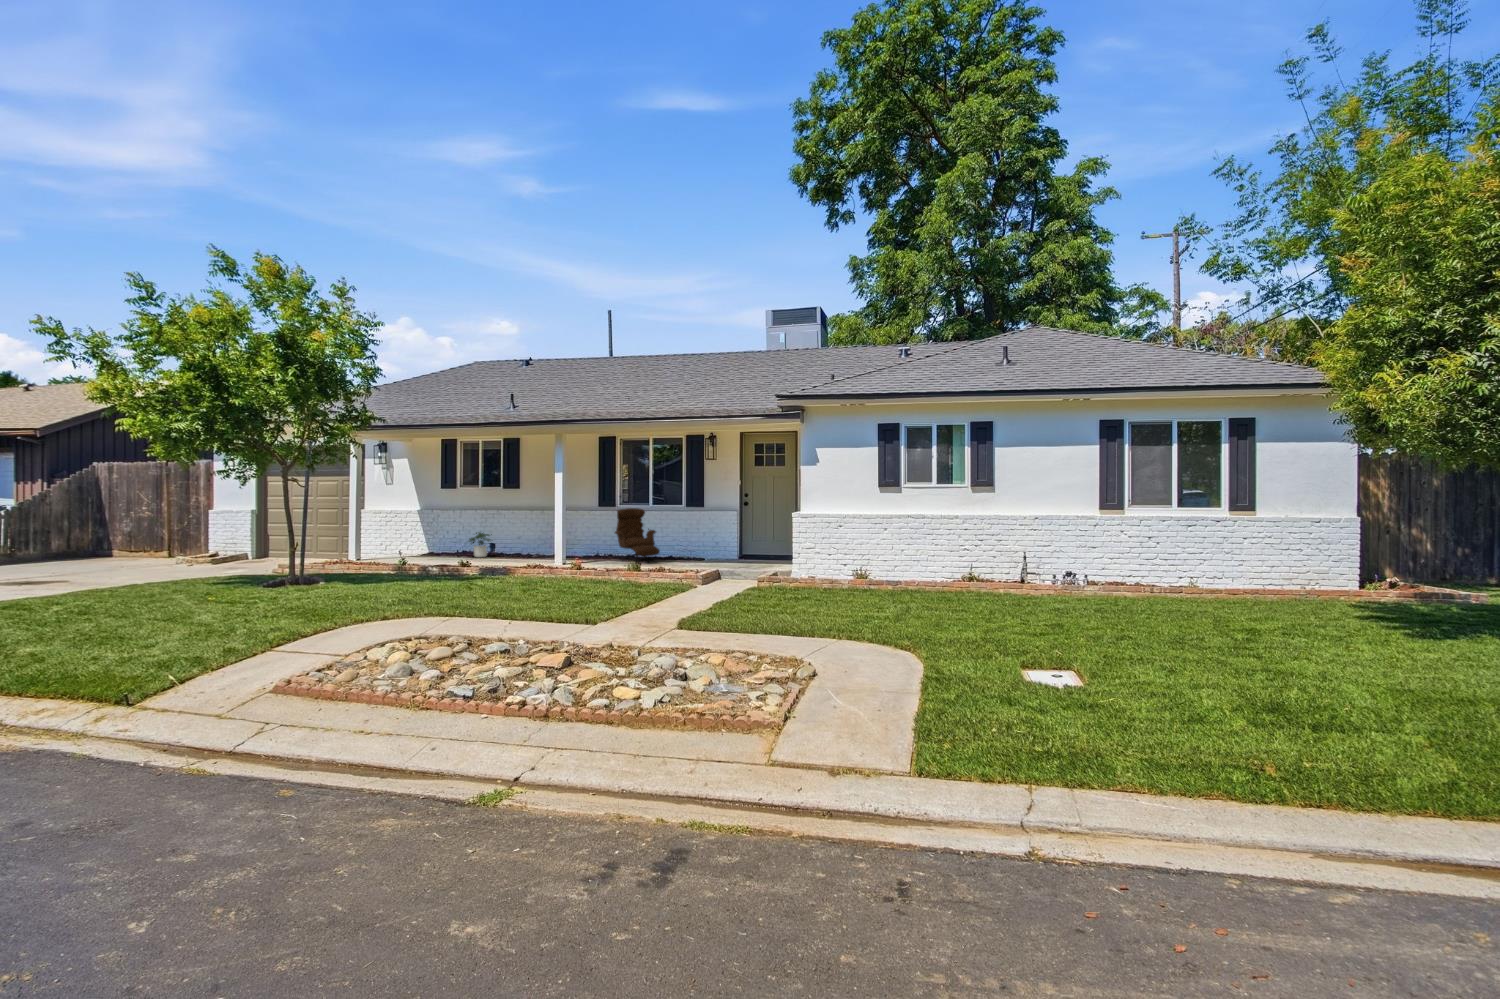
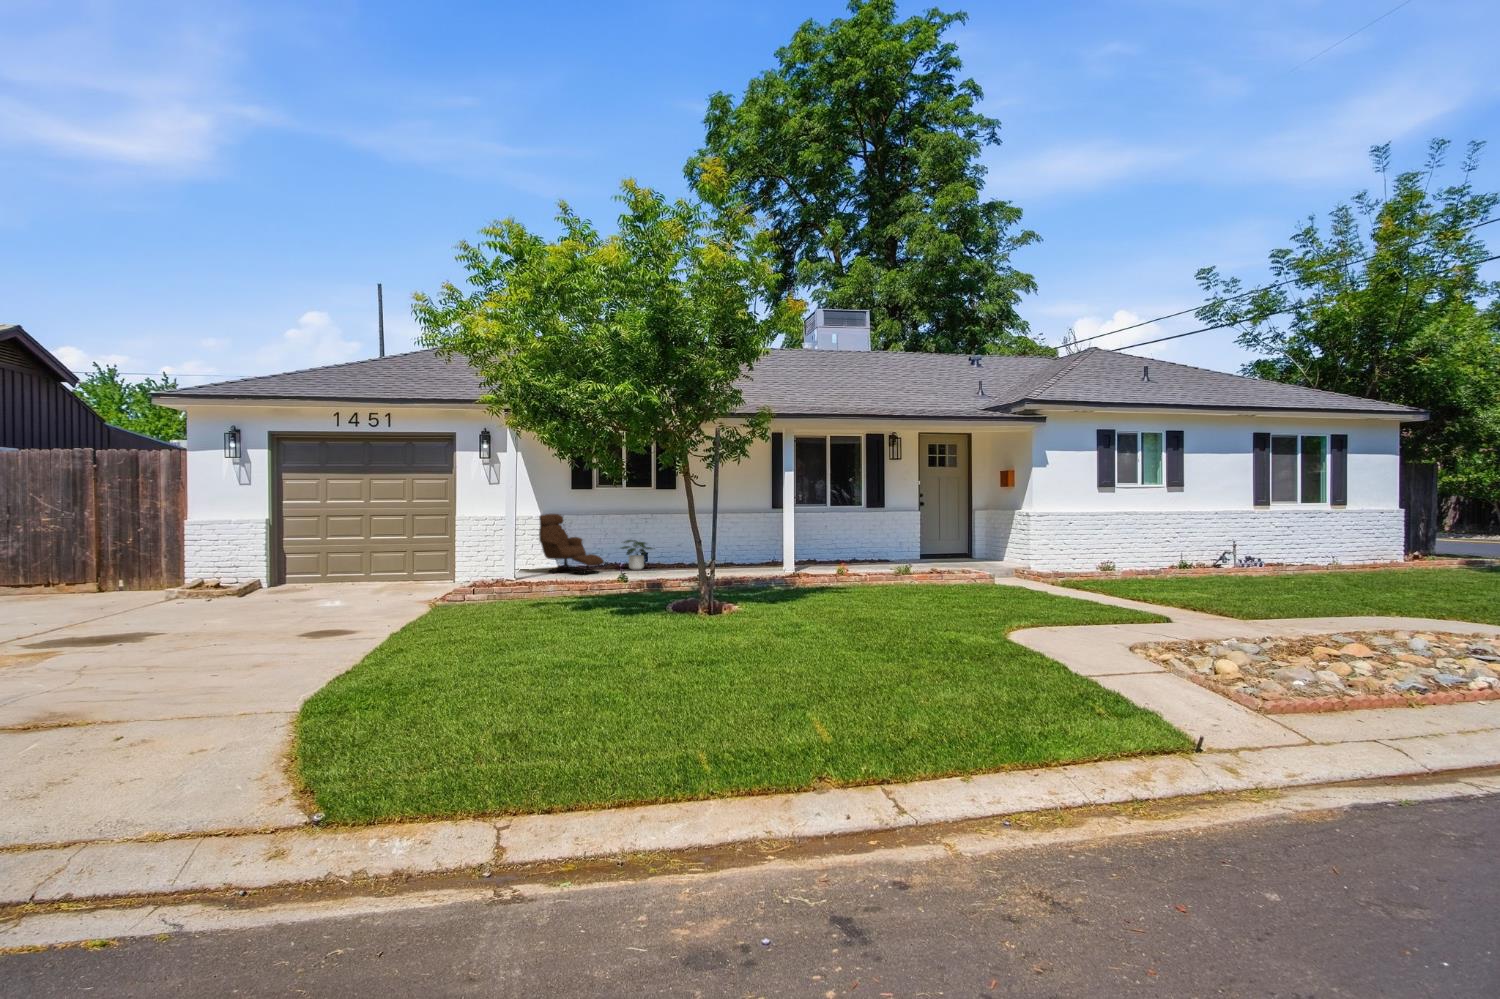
lounge chair: present [615,508,660,563] -> present [539,514,604,574]

